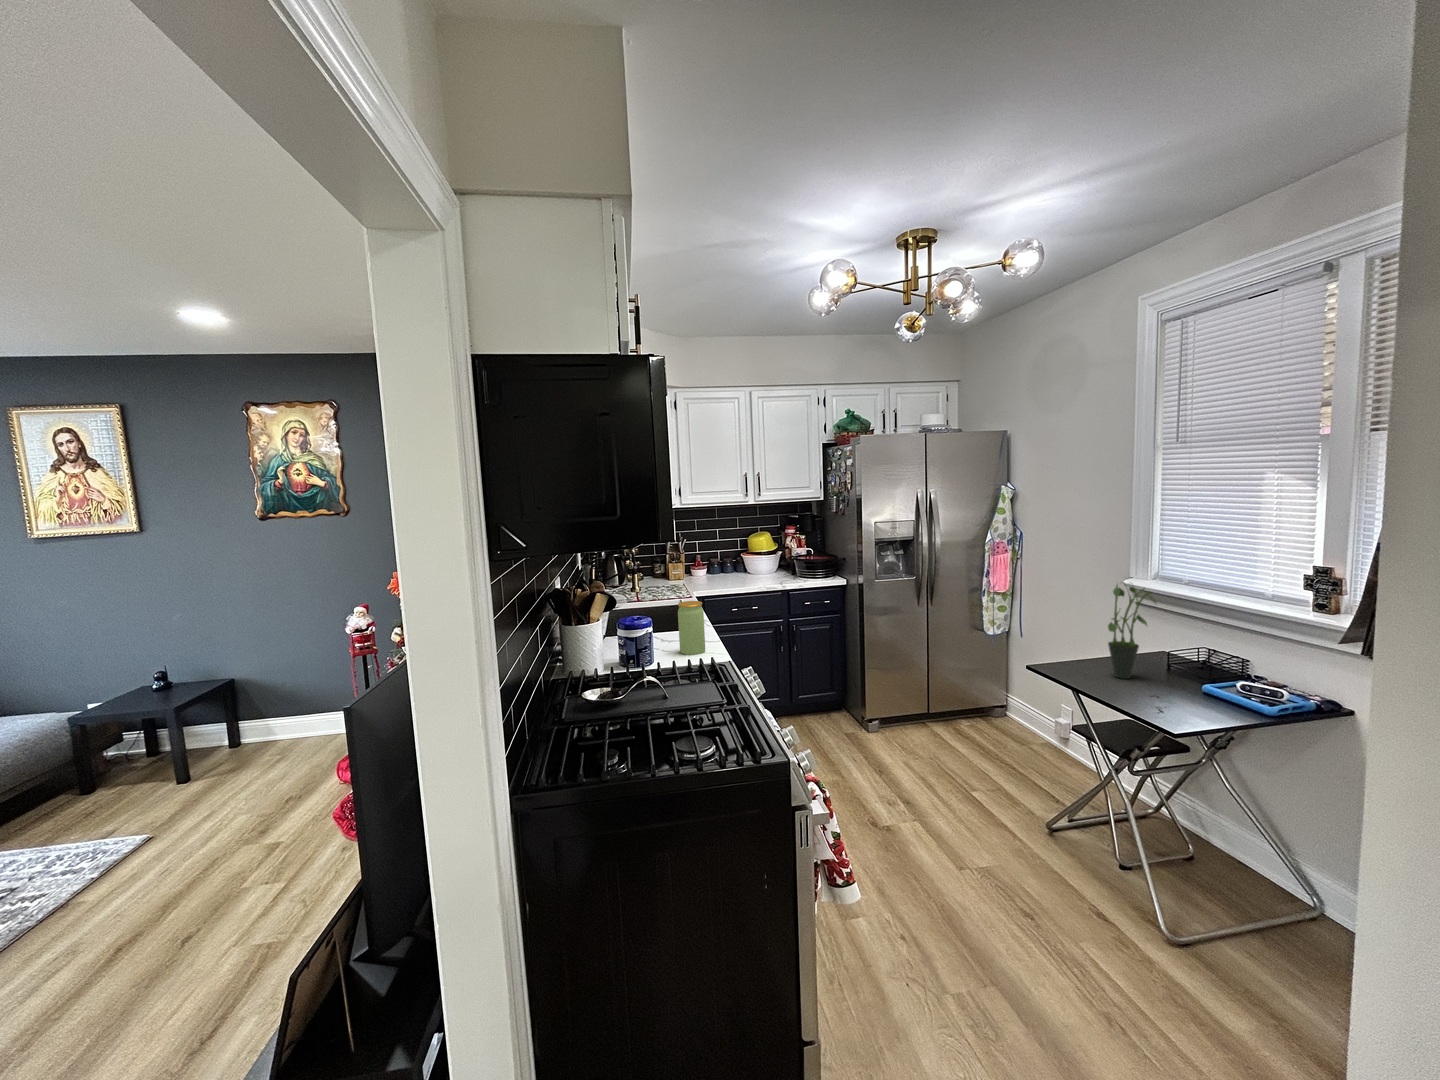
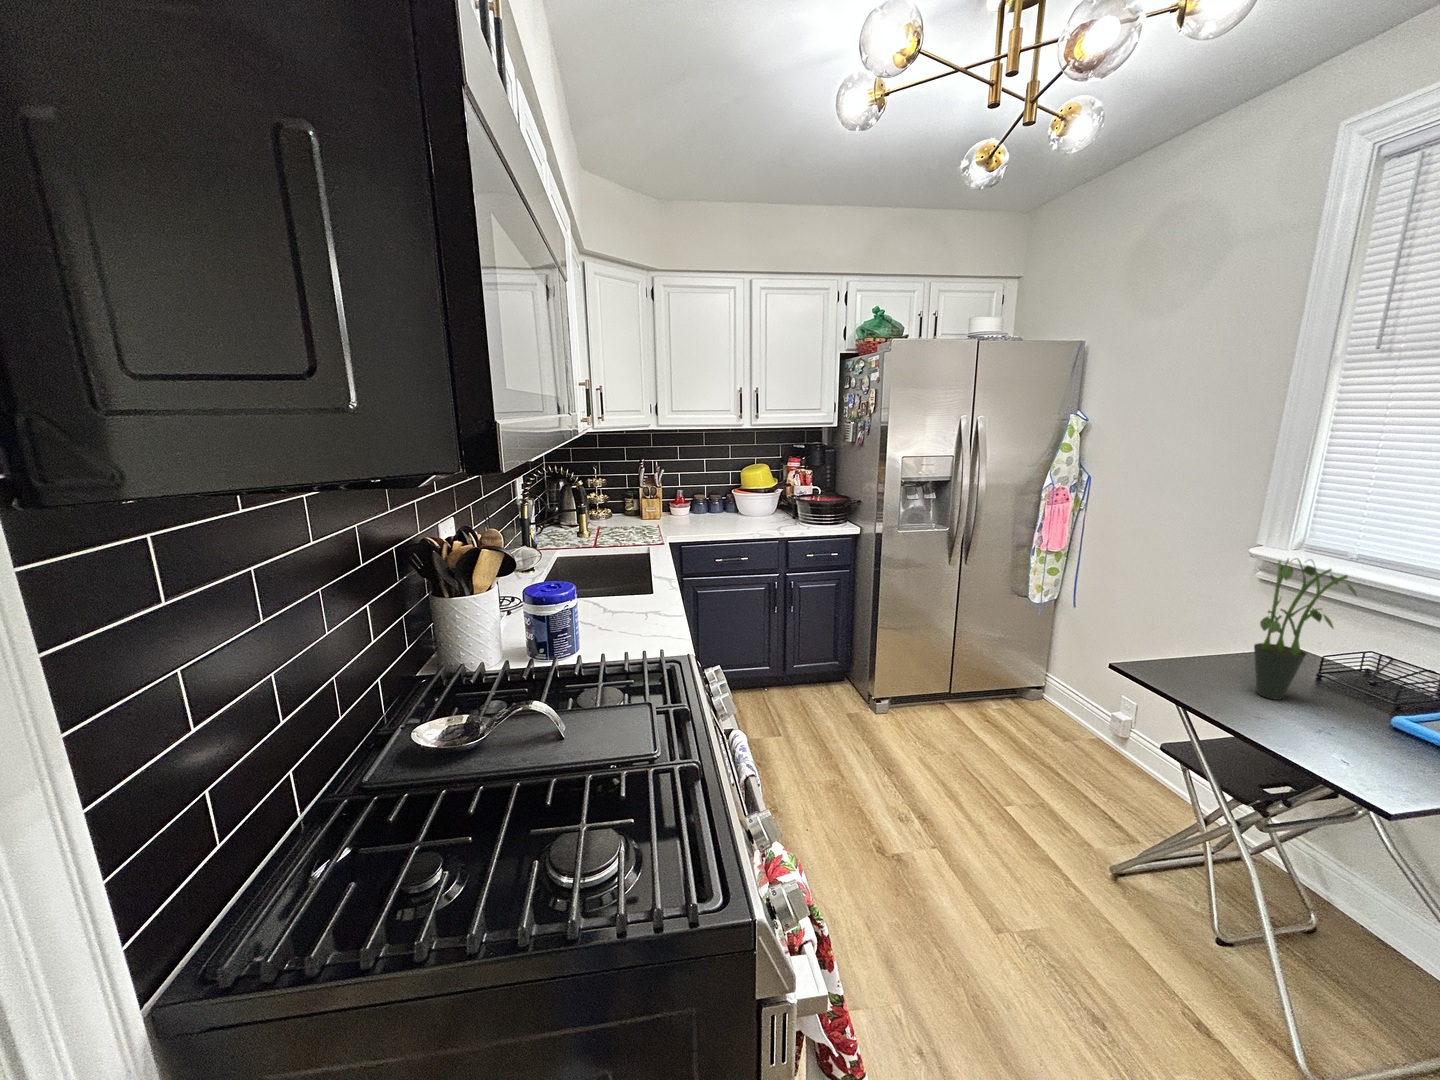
jar: present [678,601,705,655] -> none [617,559,658,640]

